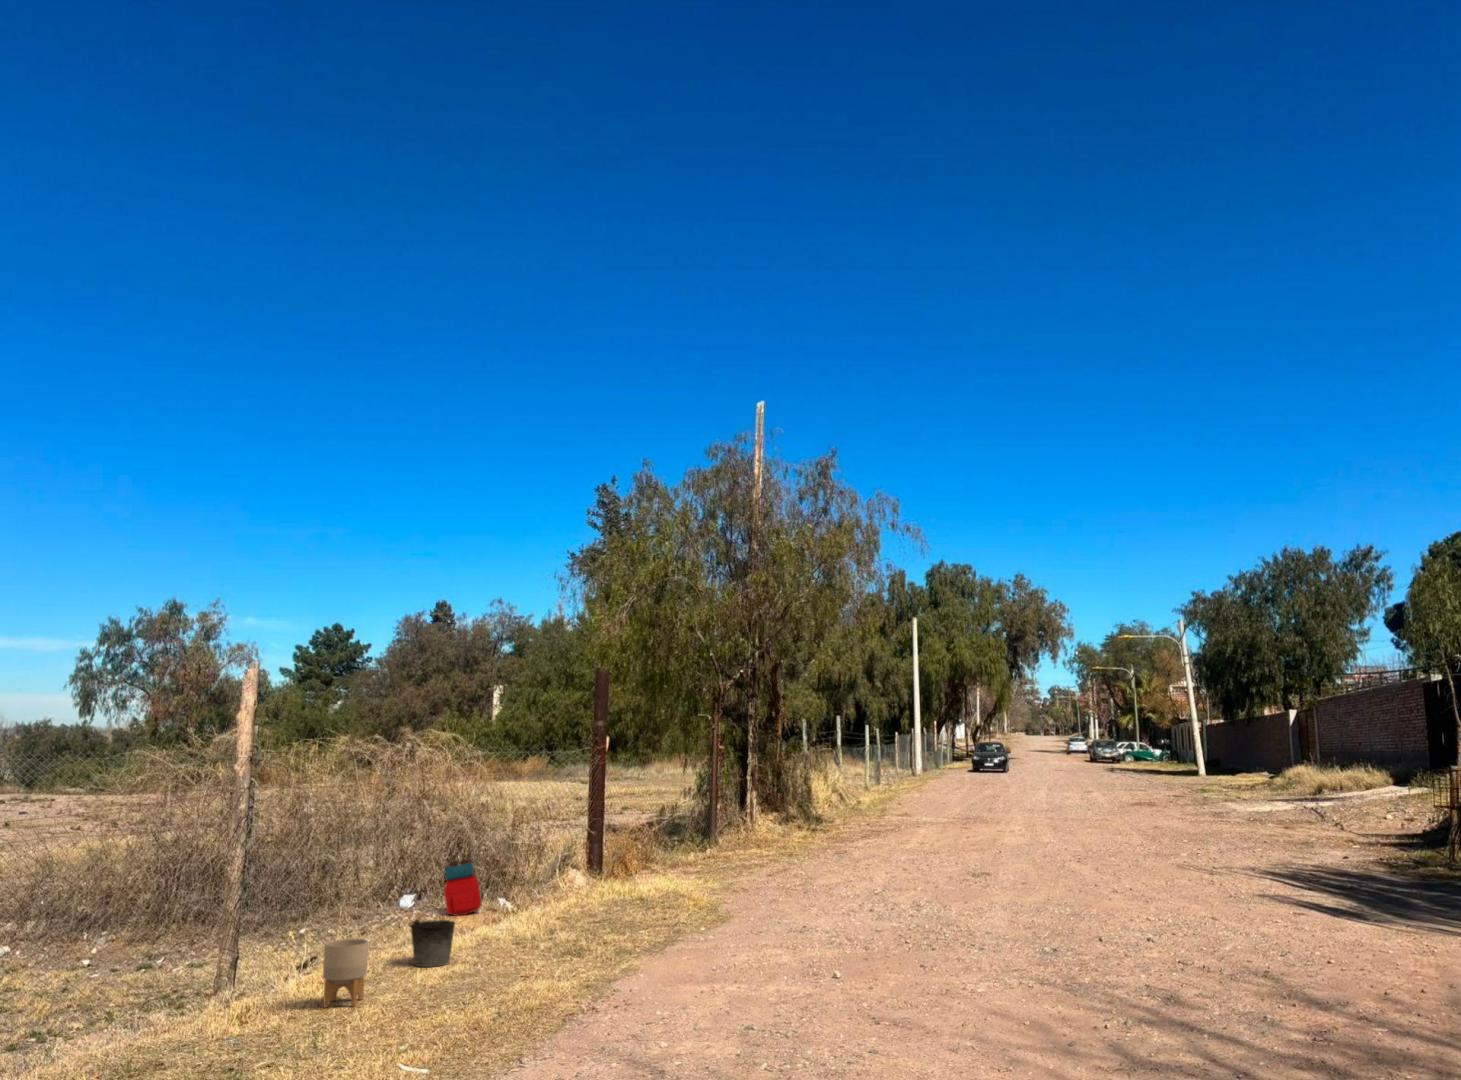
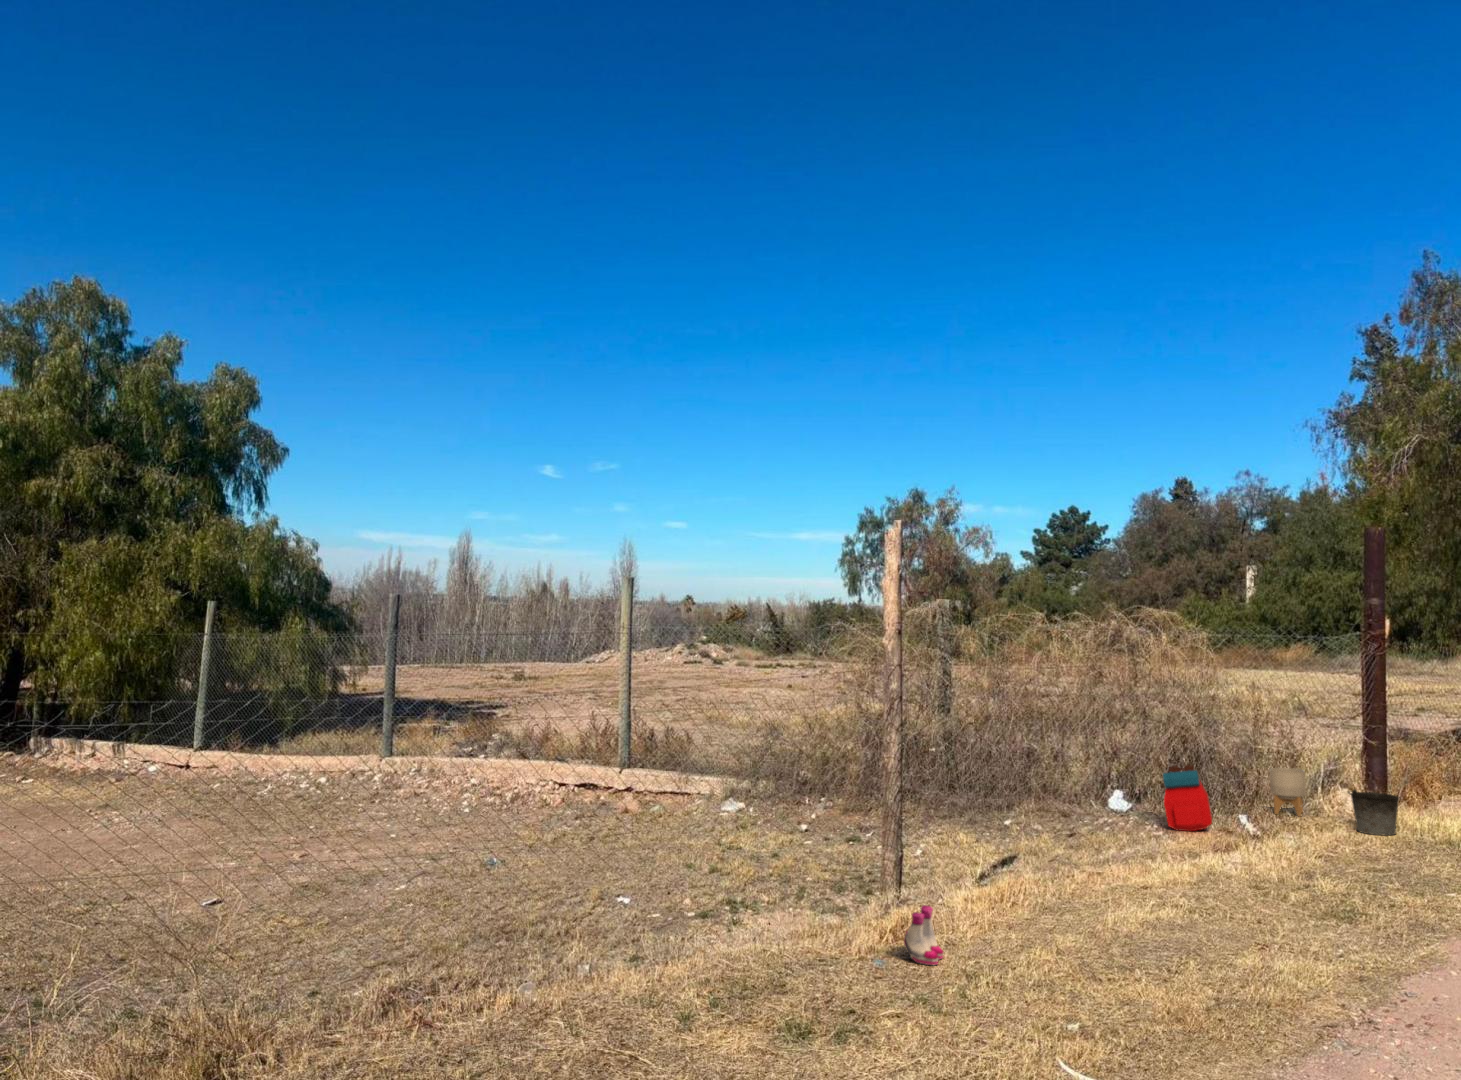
bucket: present [408,919,455,967] -> present [1348,789,1399,836]
planter: present [323,939,368,1008] -> present [1270,768,1306,816]
boots: none [251,986,287,1035] -> present [904,905,944,965]

